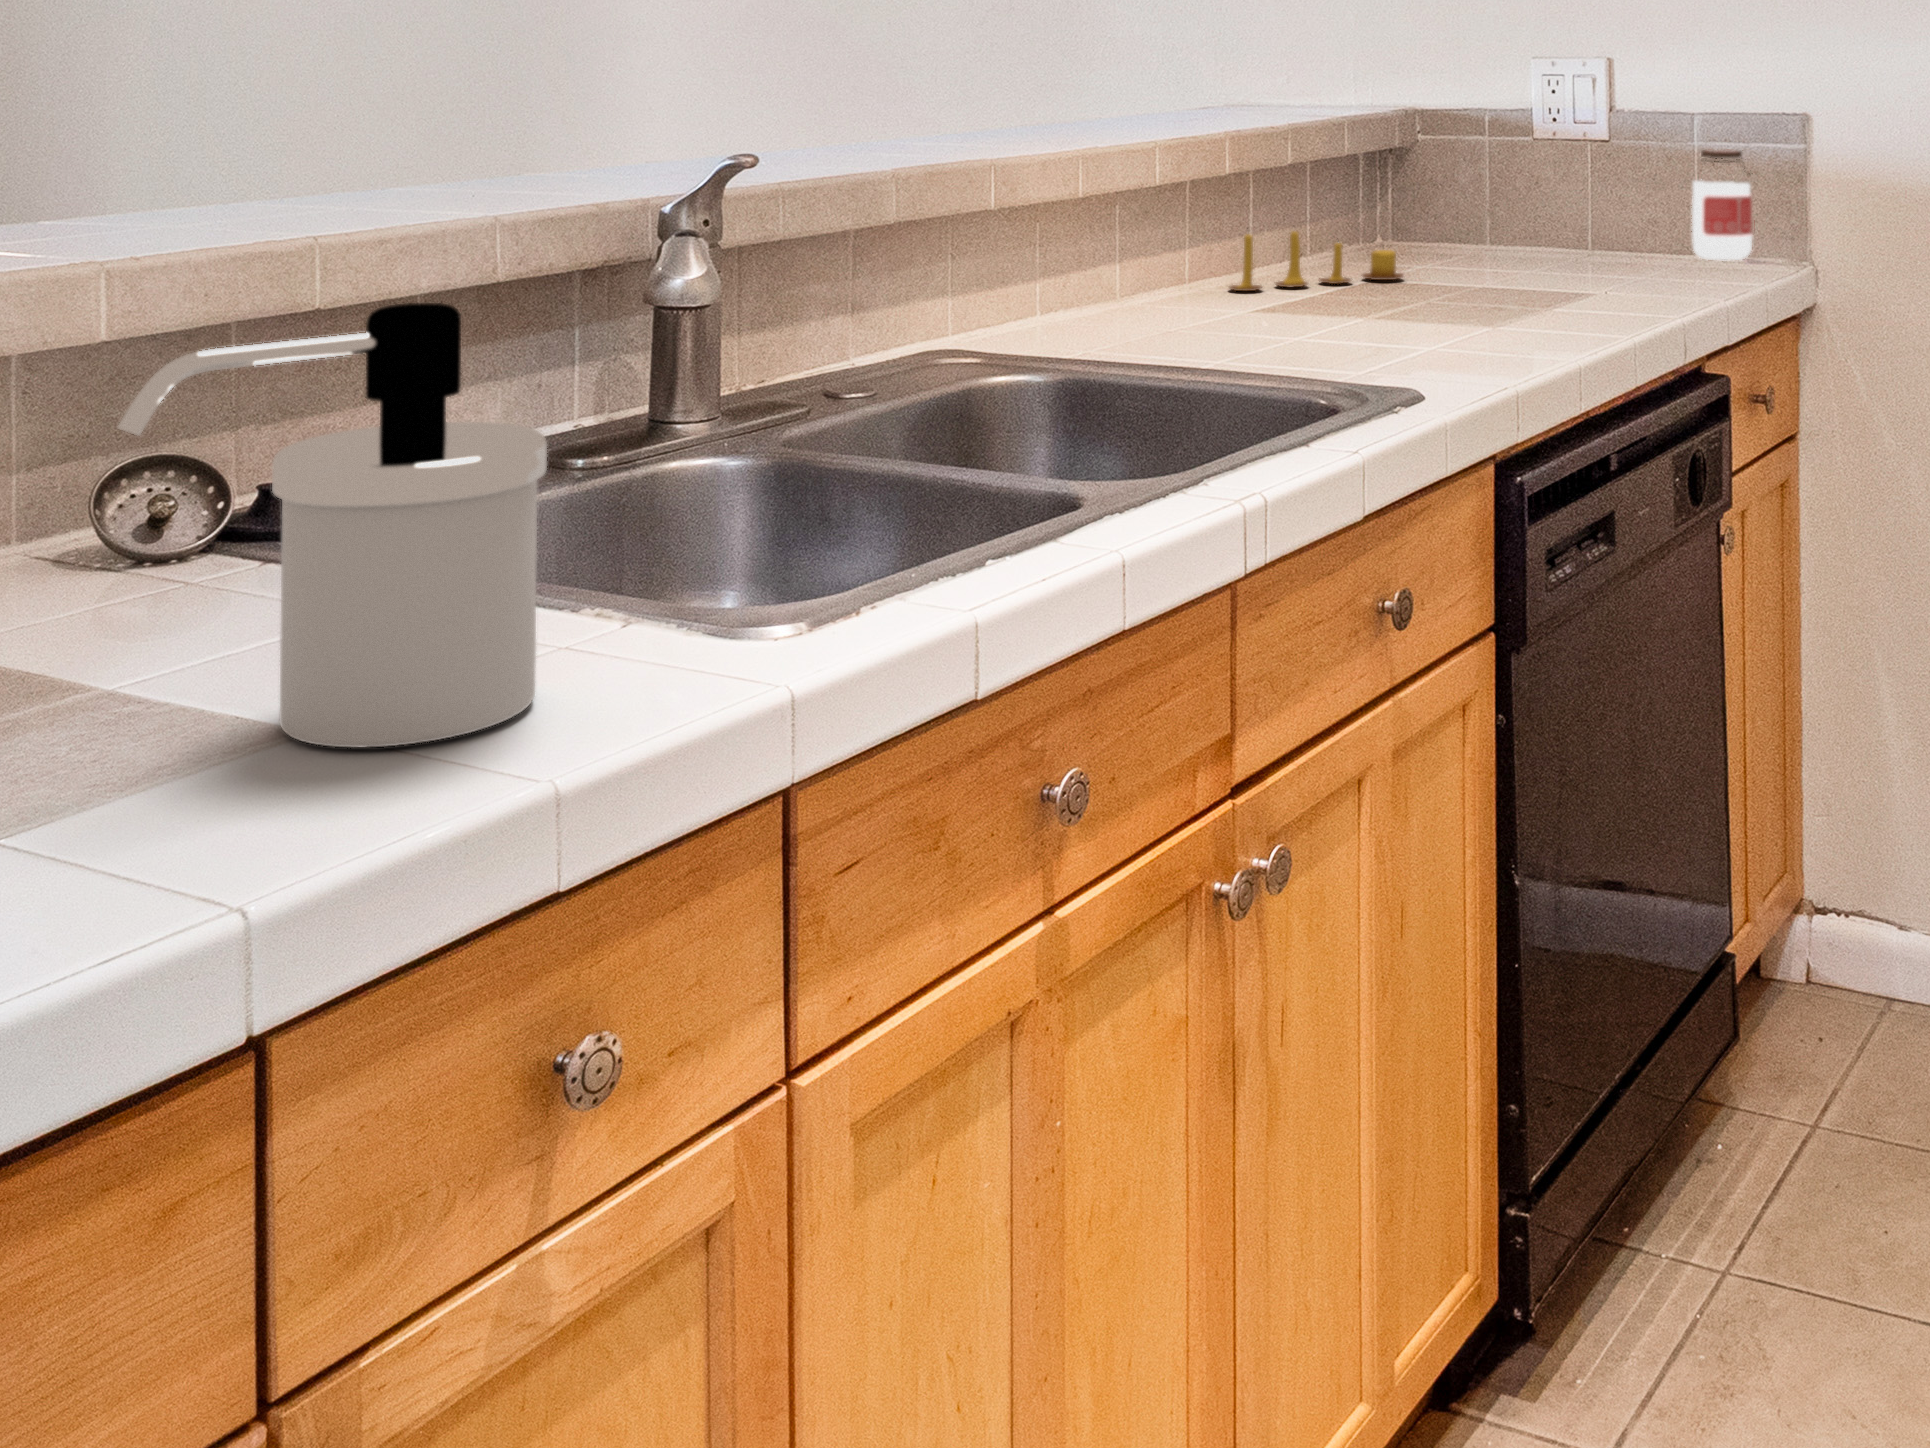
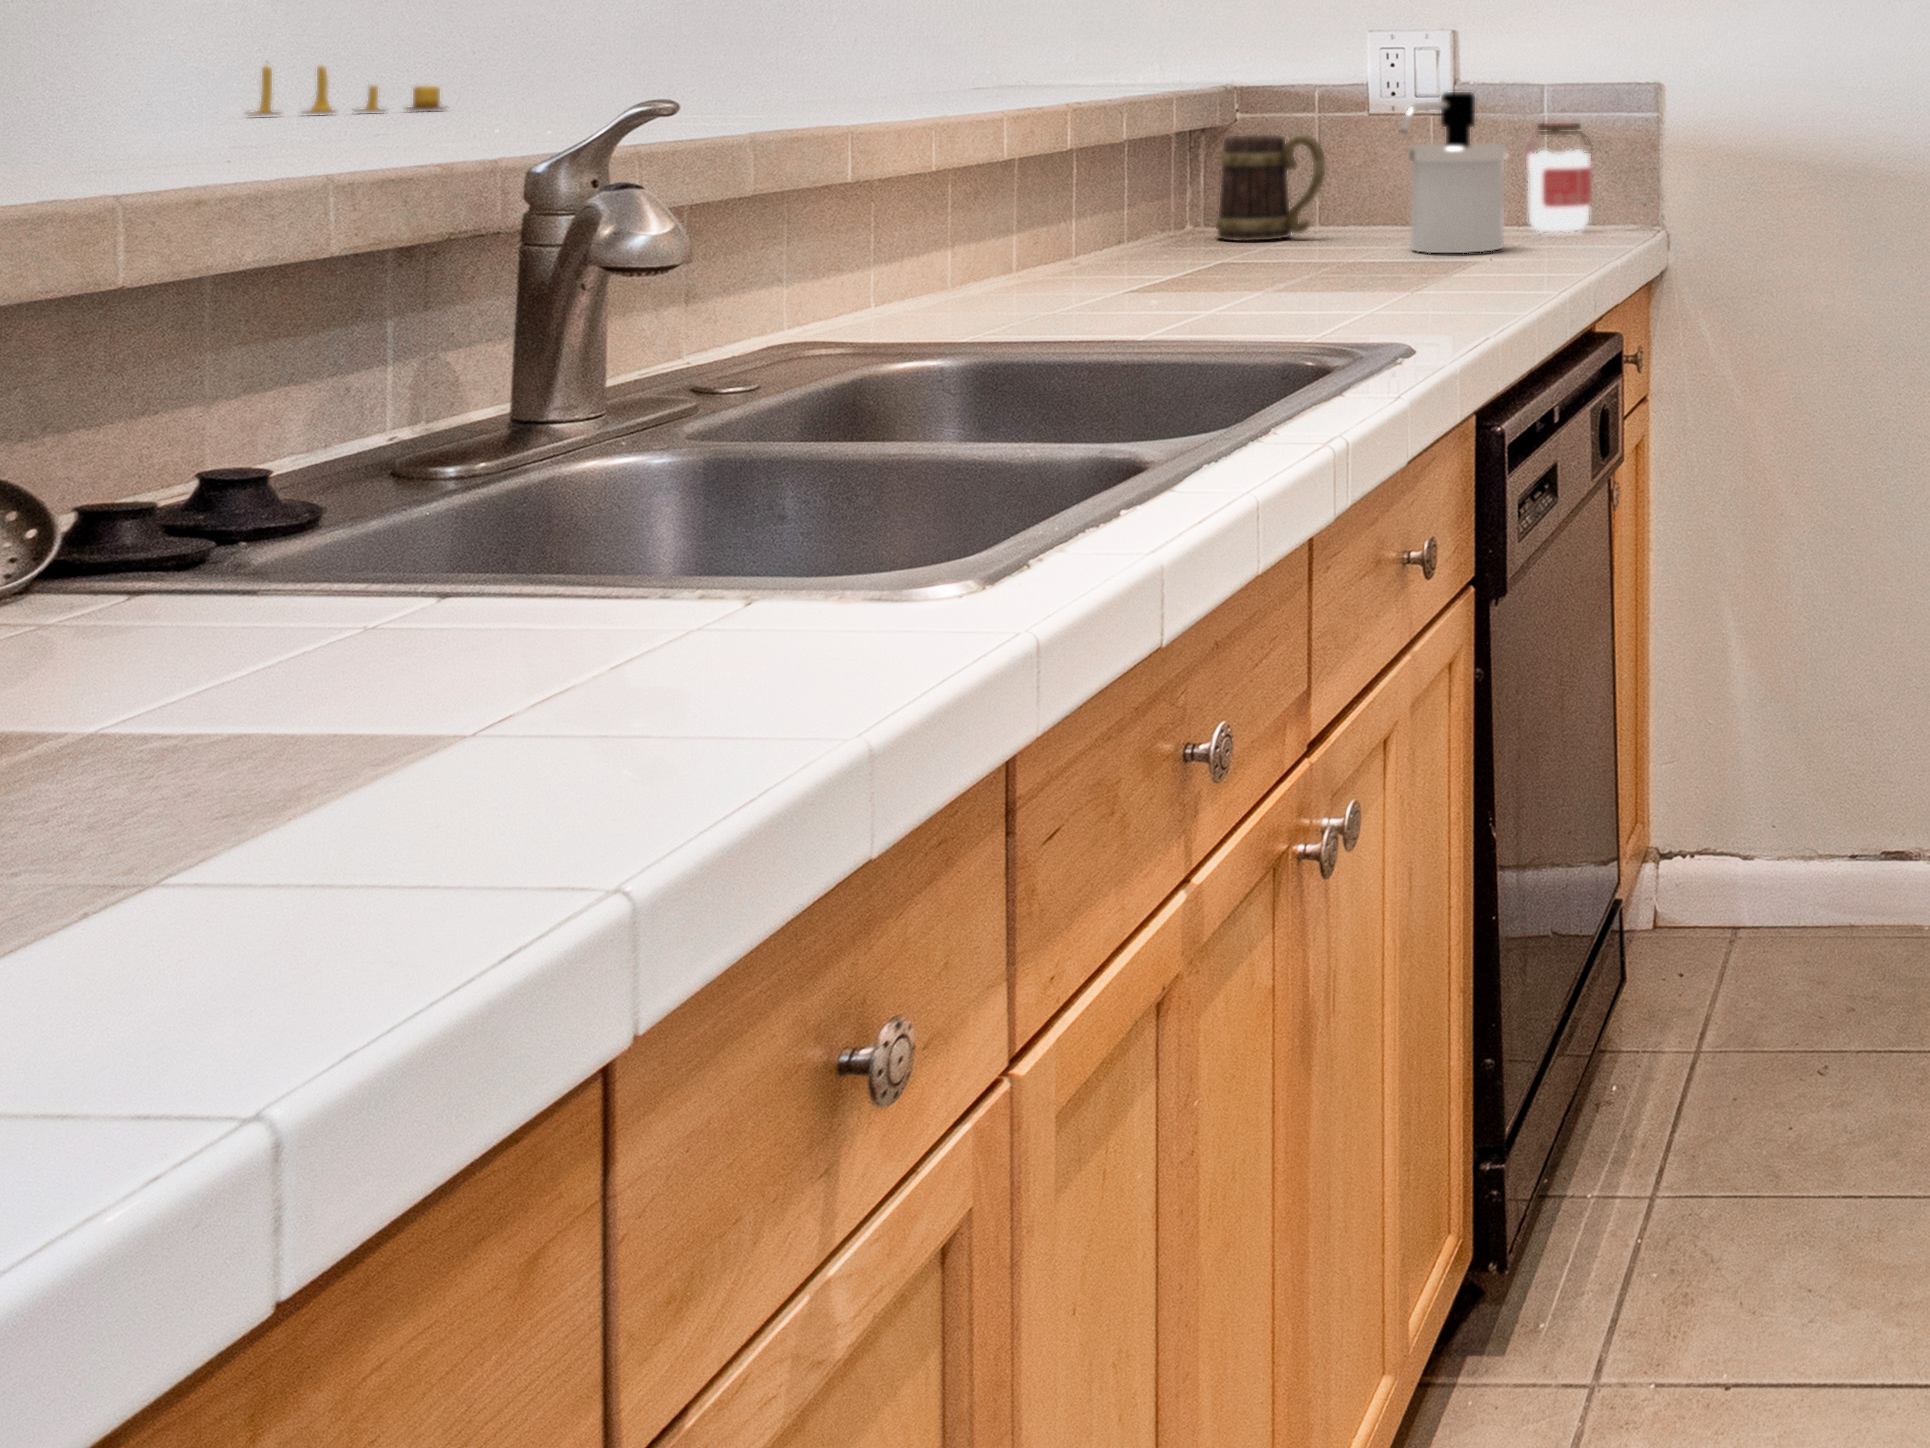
mug: none [1399,155,1496,256] -> present [1216,135,1325,241]
candle: present [1229,231,1403,291] -> present [251,65,443,115]
soap dispenser: present [118,303,547,748] -> present [1400,92,1507,253]

